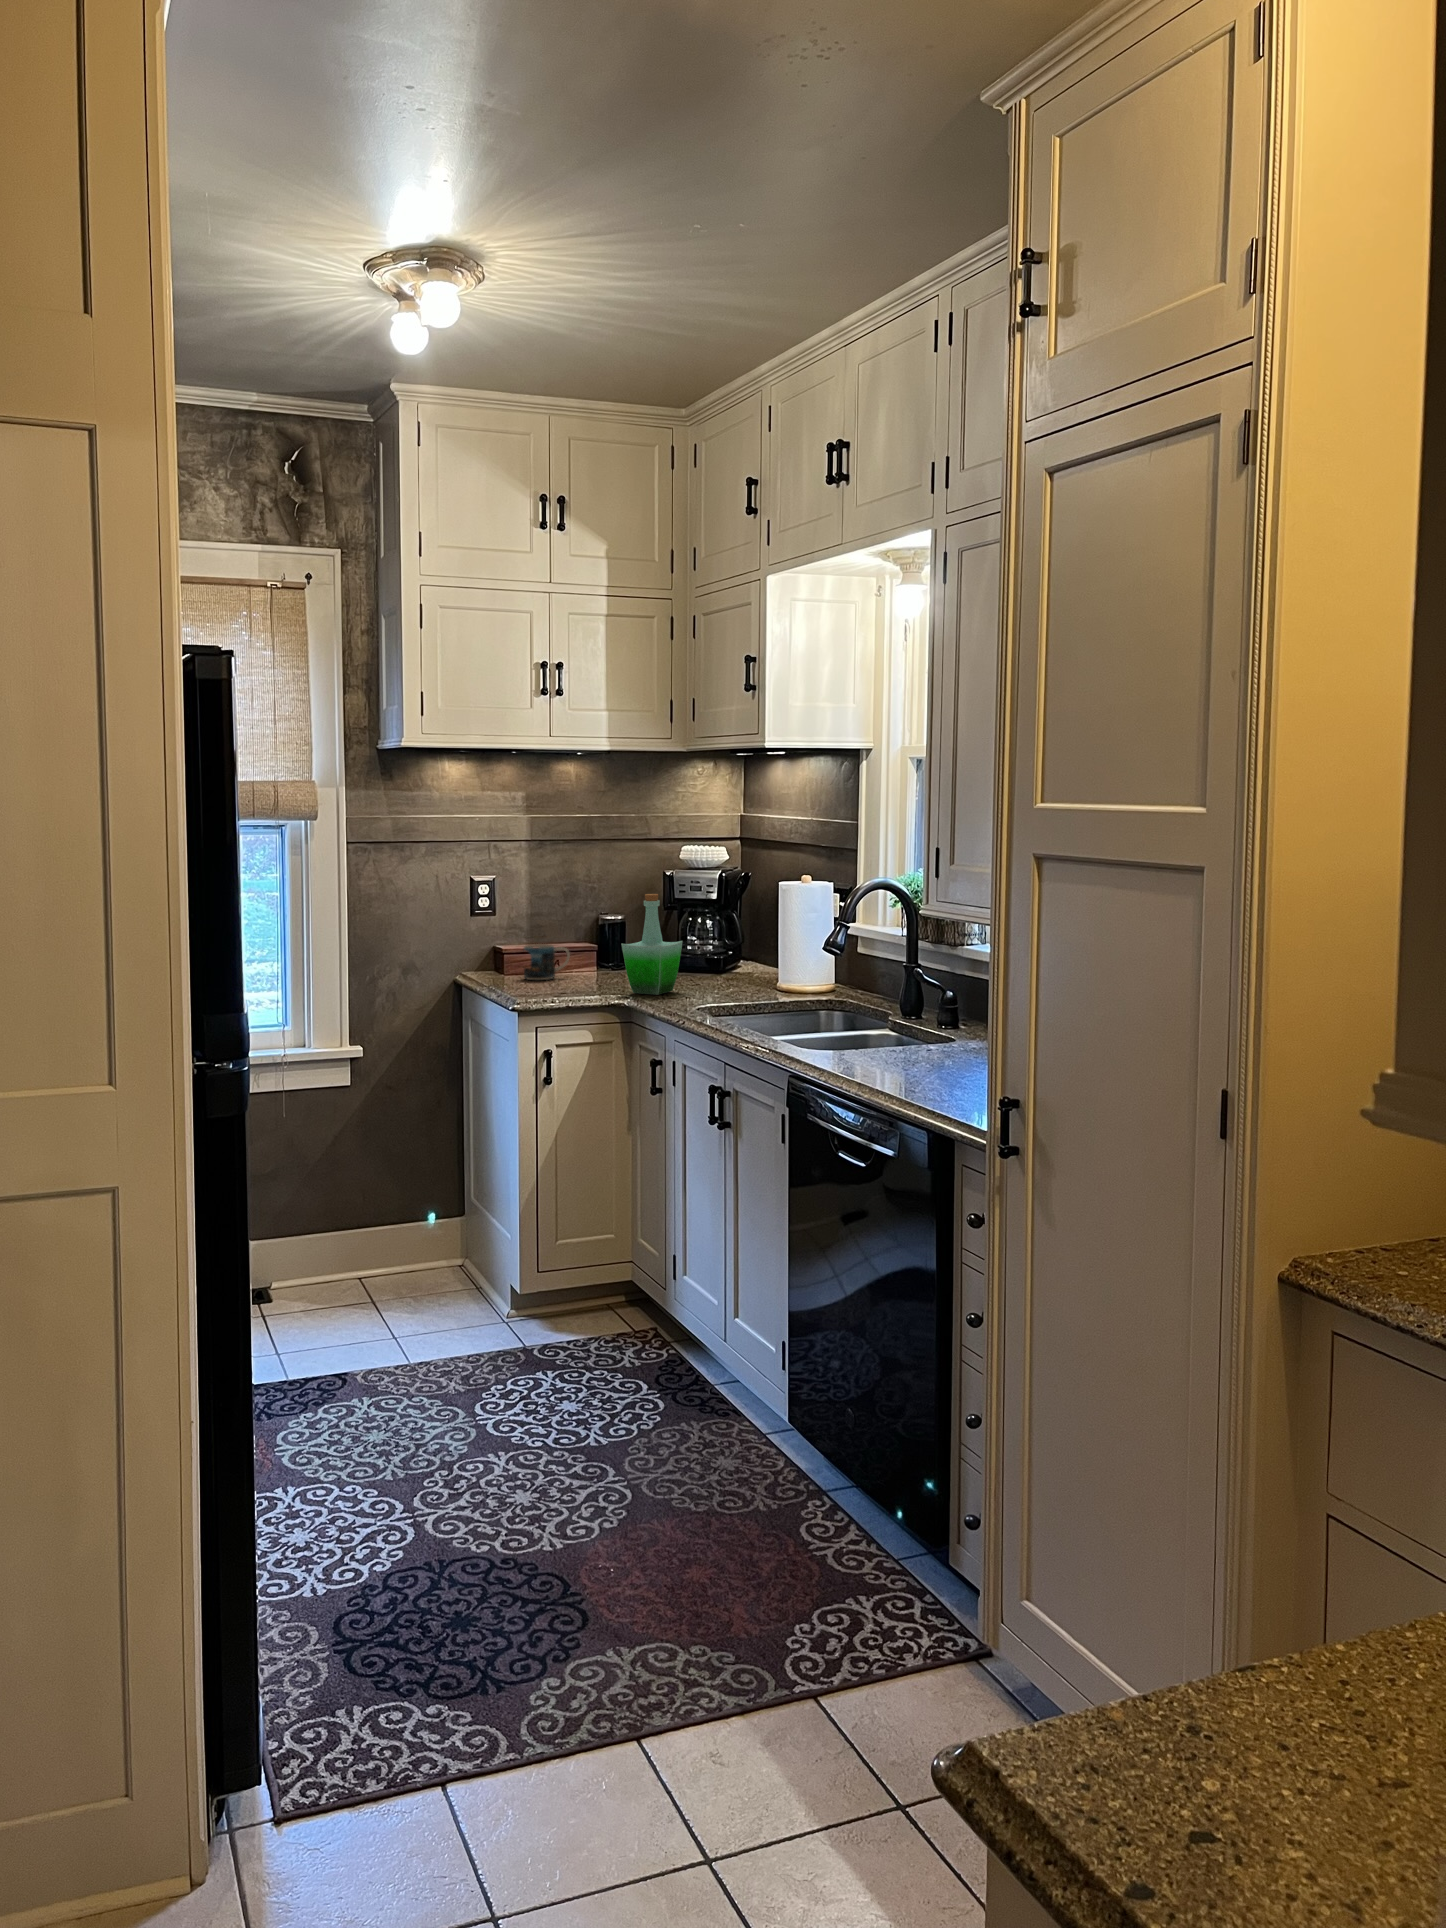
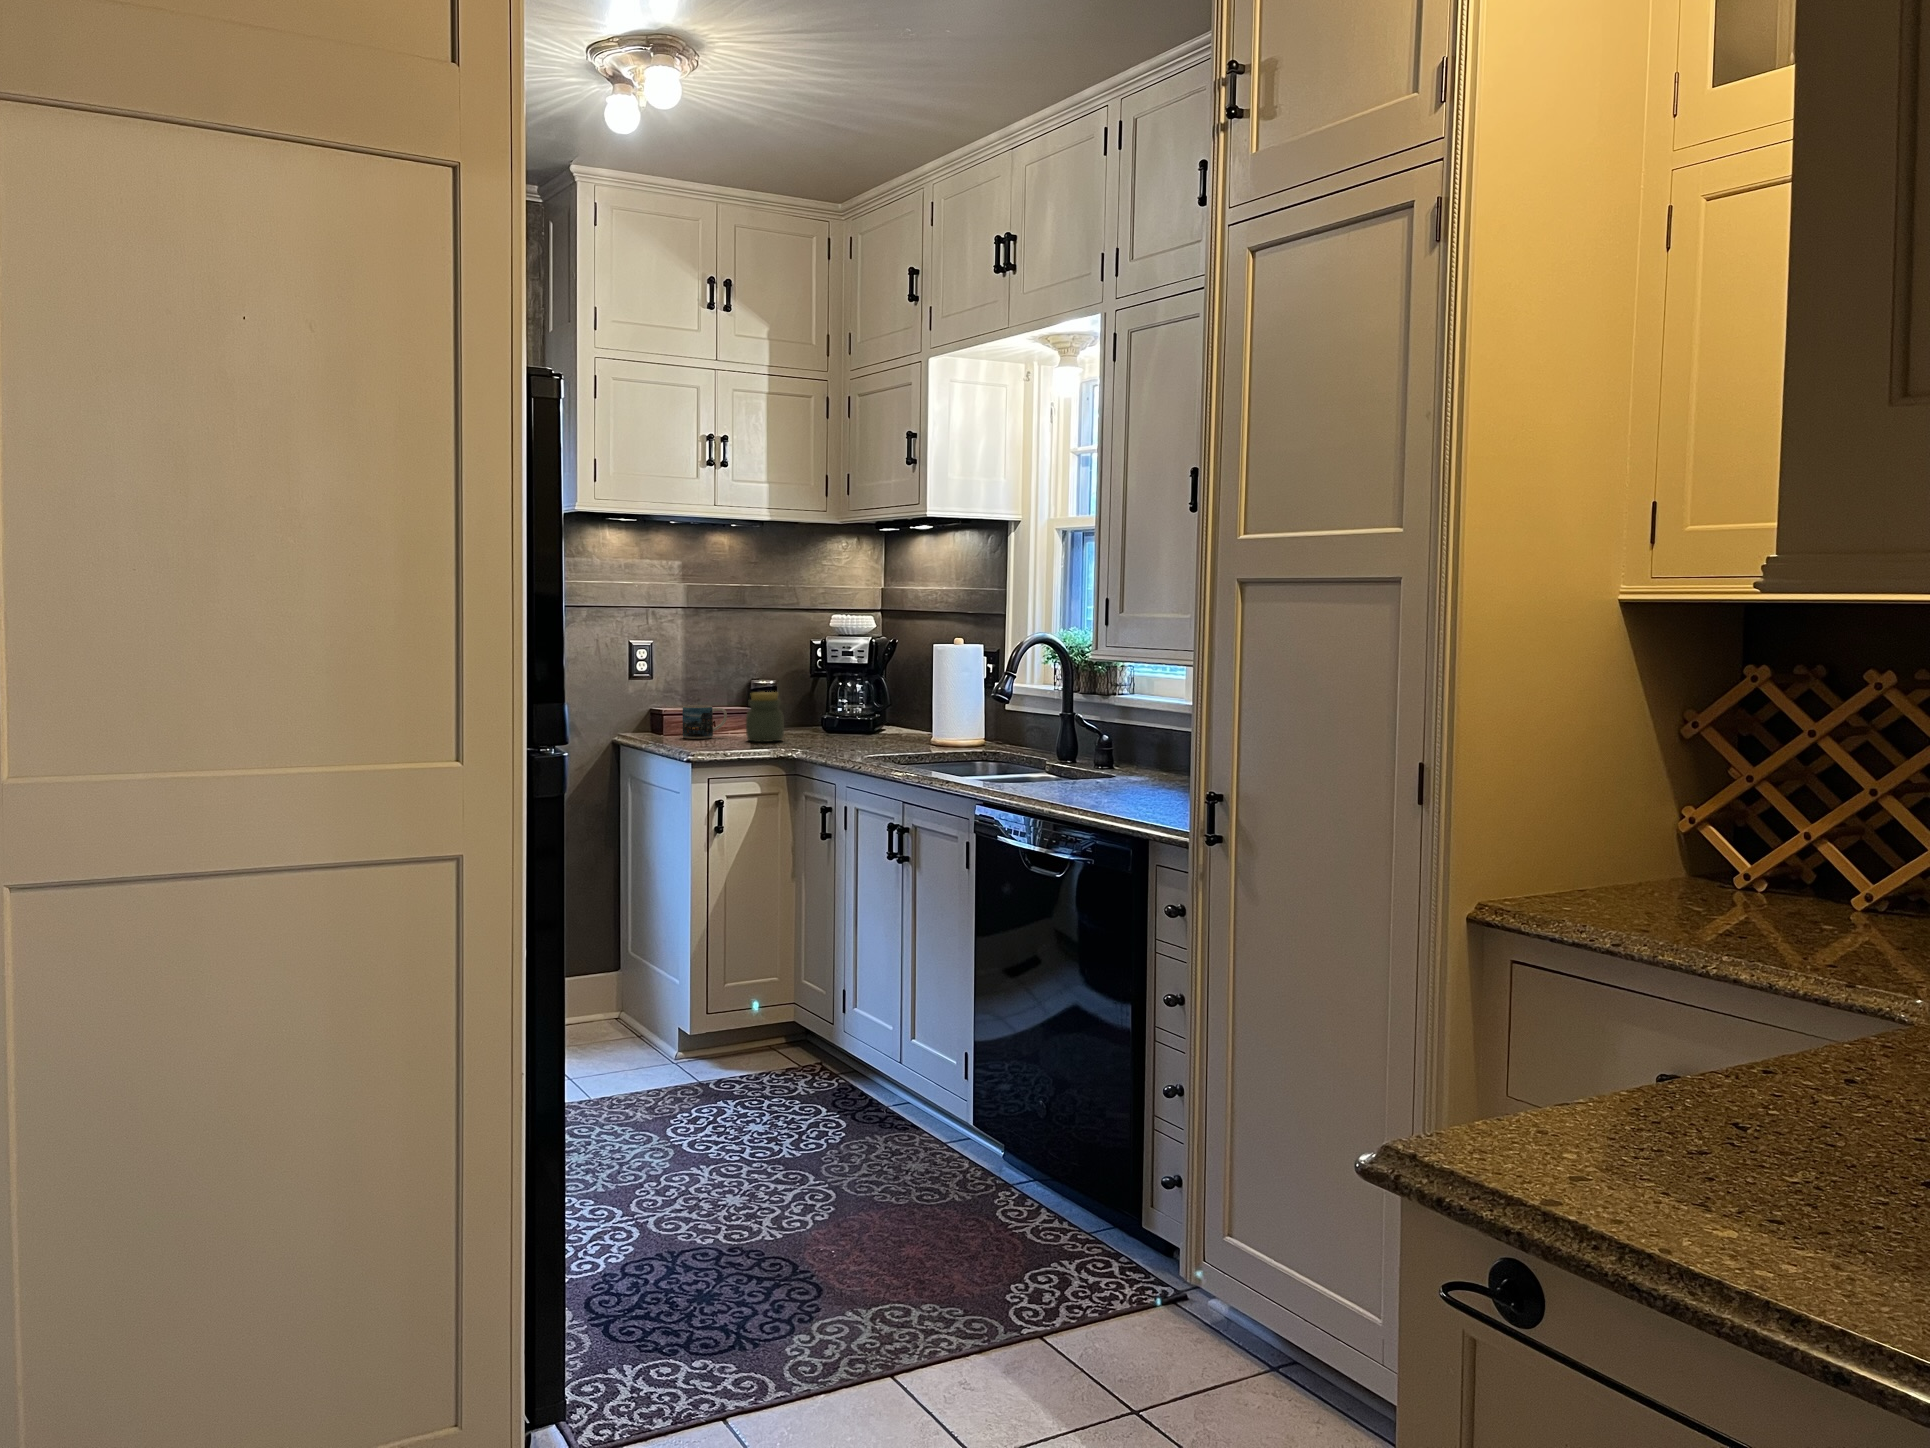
bottle: present [622,894,683,995] -> none [787,654,843,749]
jar: none [586,932,626,984] -> present [746,692,784,742]

